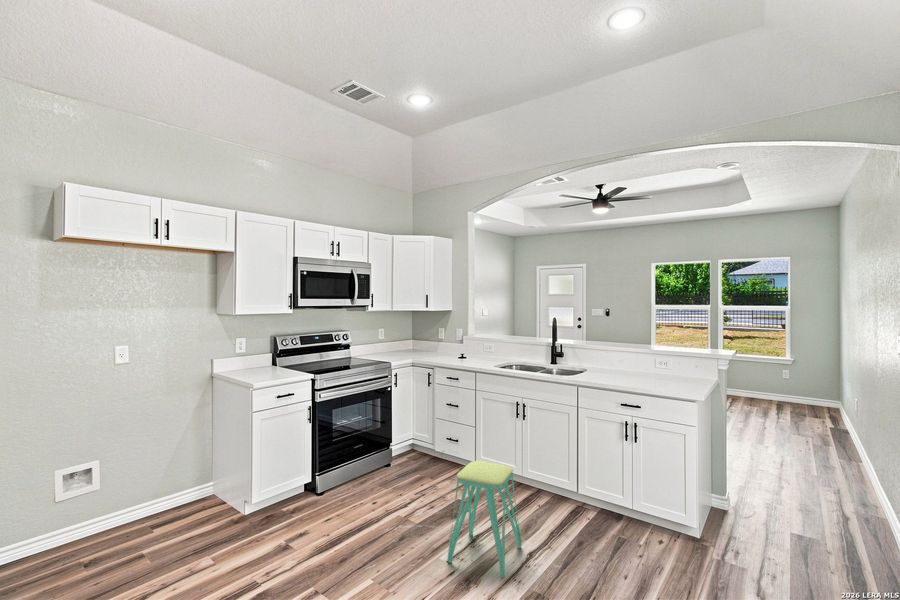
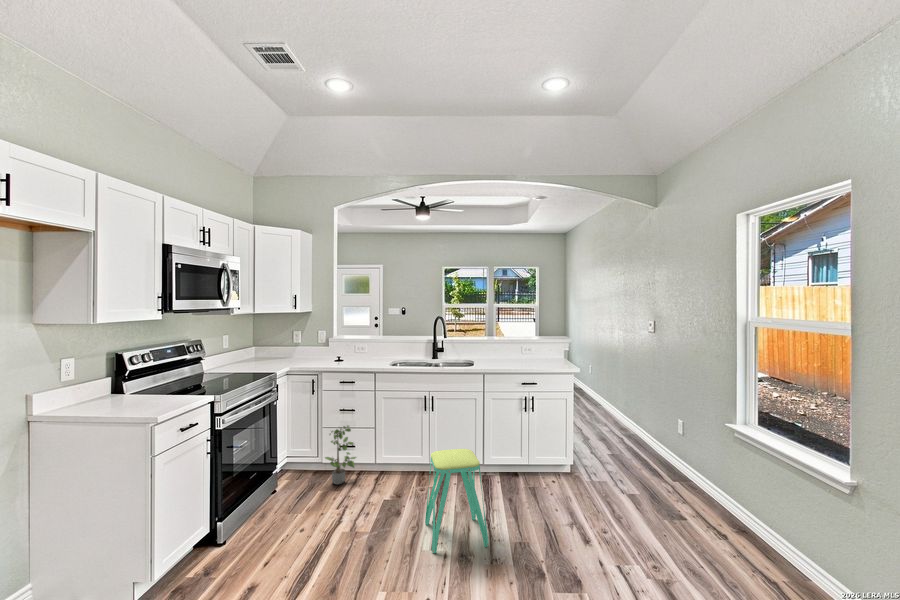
potted plant: none [425,420,457,476] -> present [325,426,356,484]

